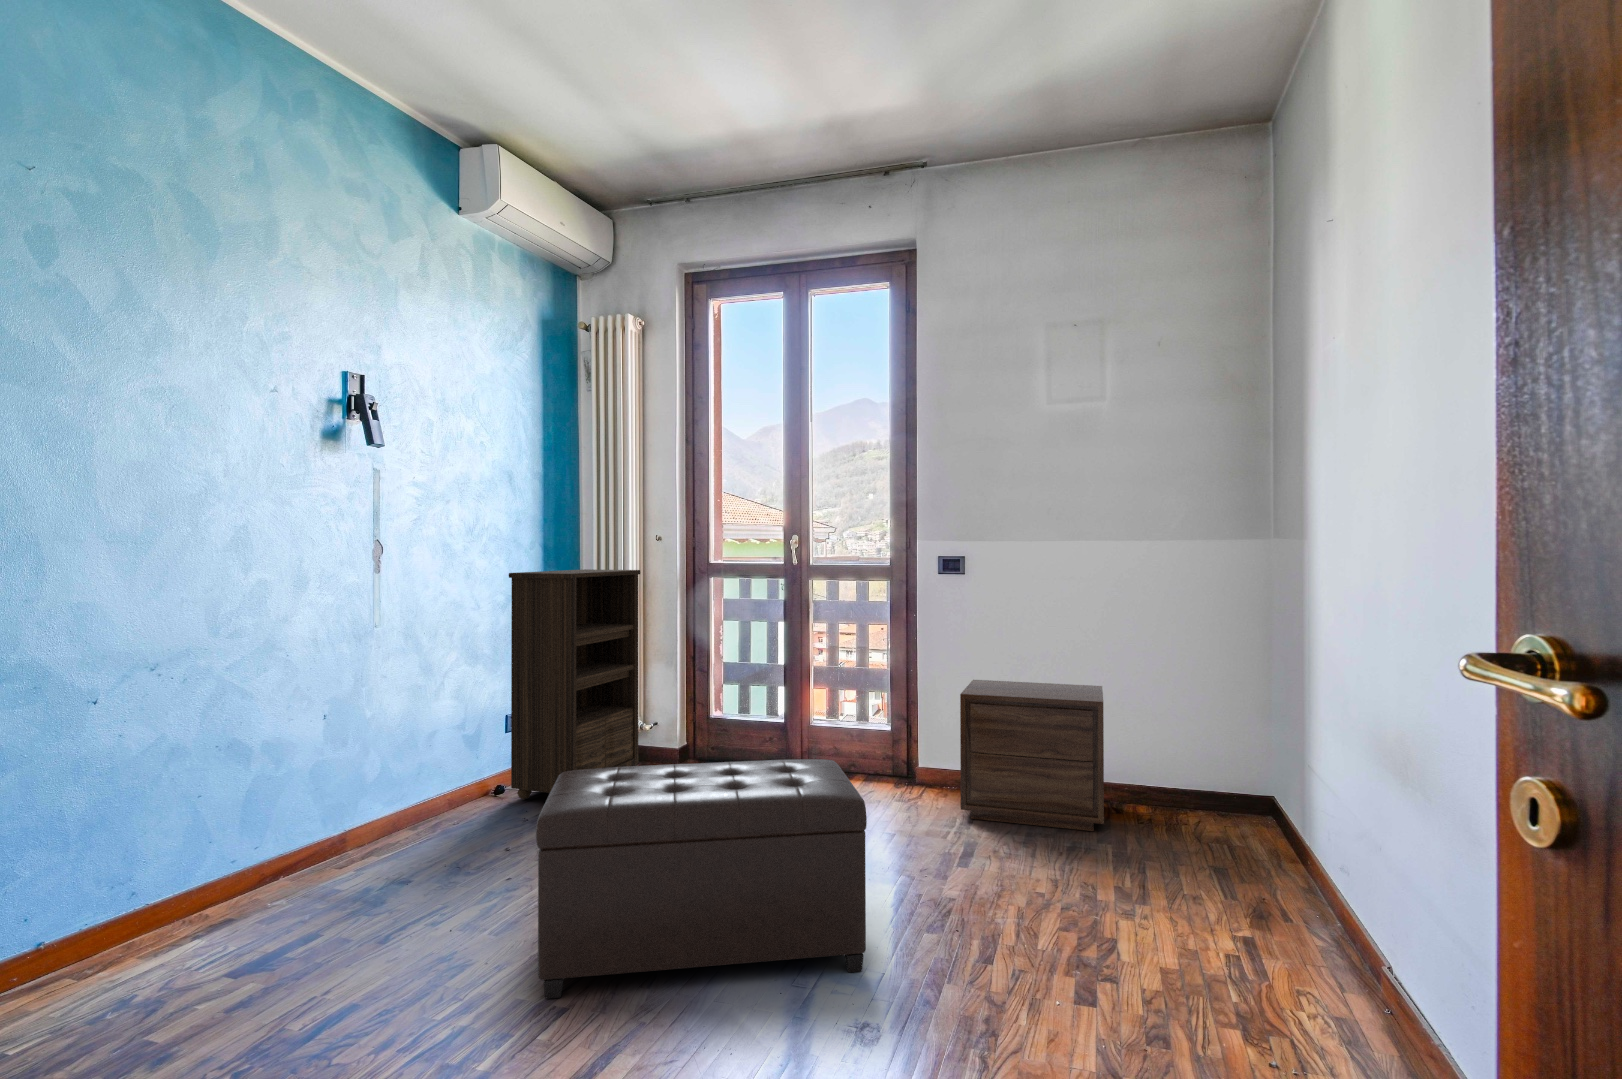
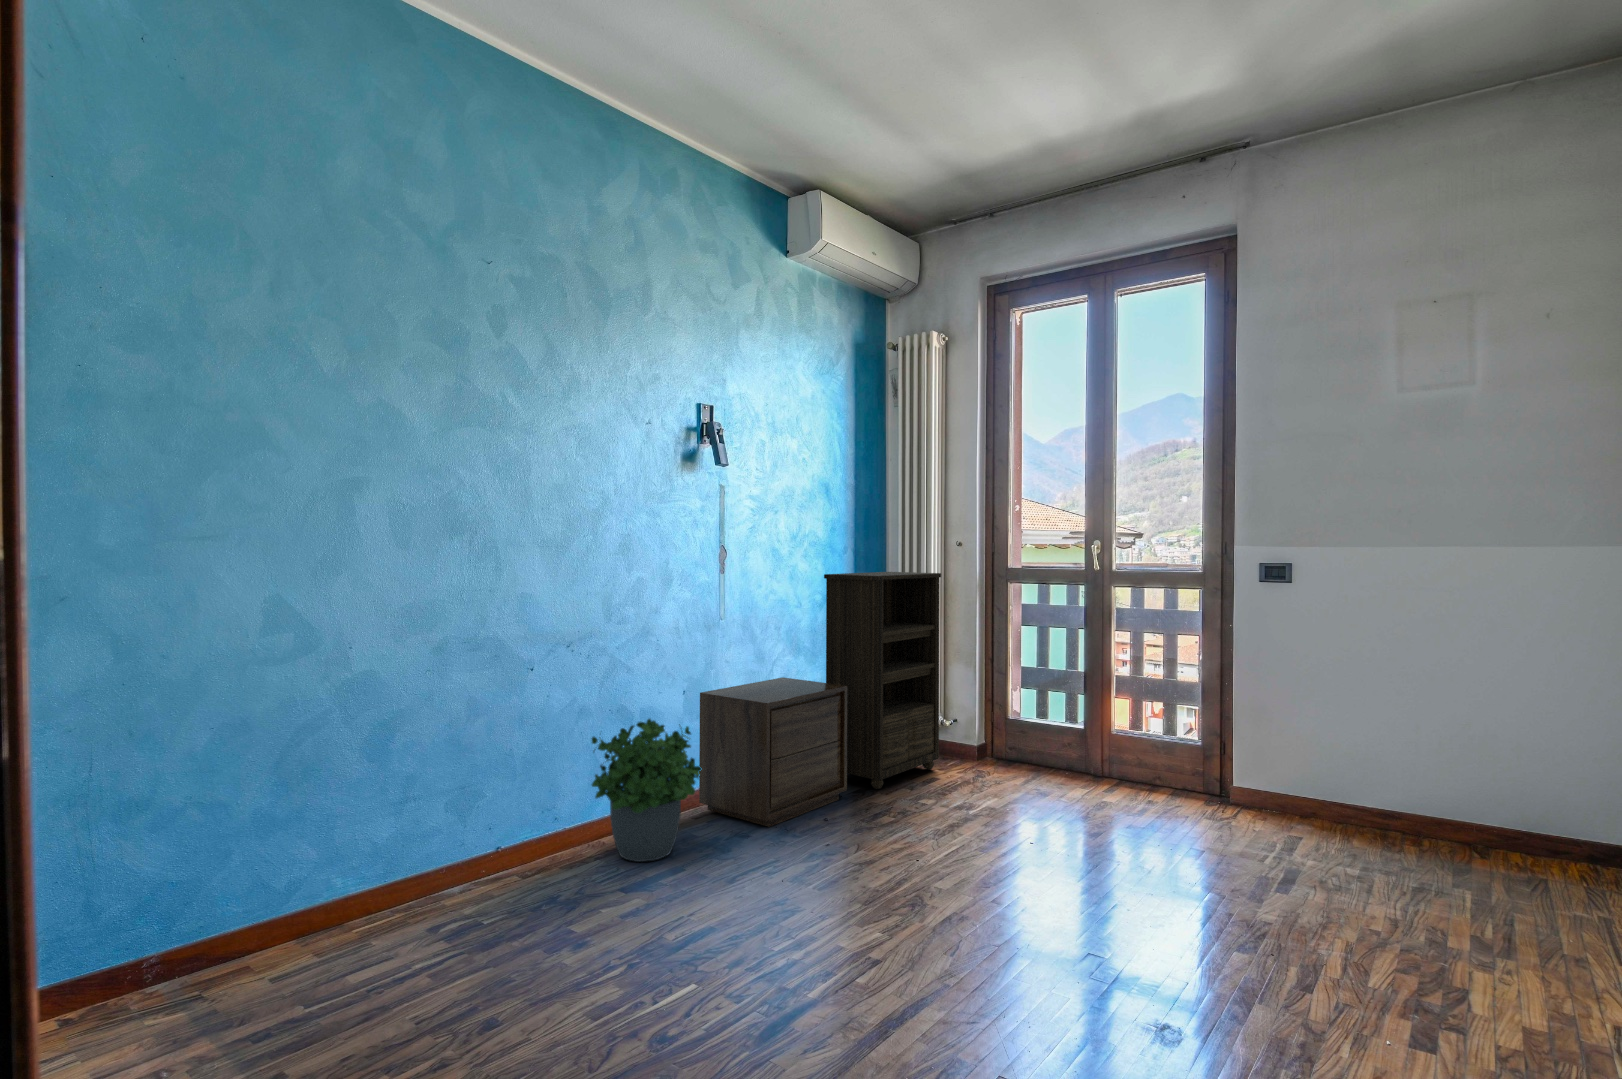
nightstand: present [960,680,1104,831] -> present [699,677,847,827]
potted plant: none [185,752,348,934] -> present [592,719,701,862]
ottoman: present [536,759,867,999] -> none [857,754,1168,975]

